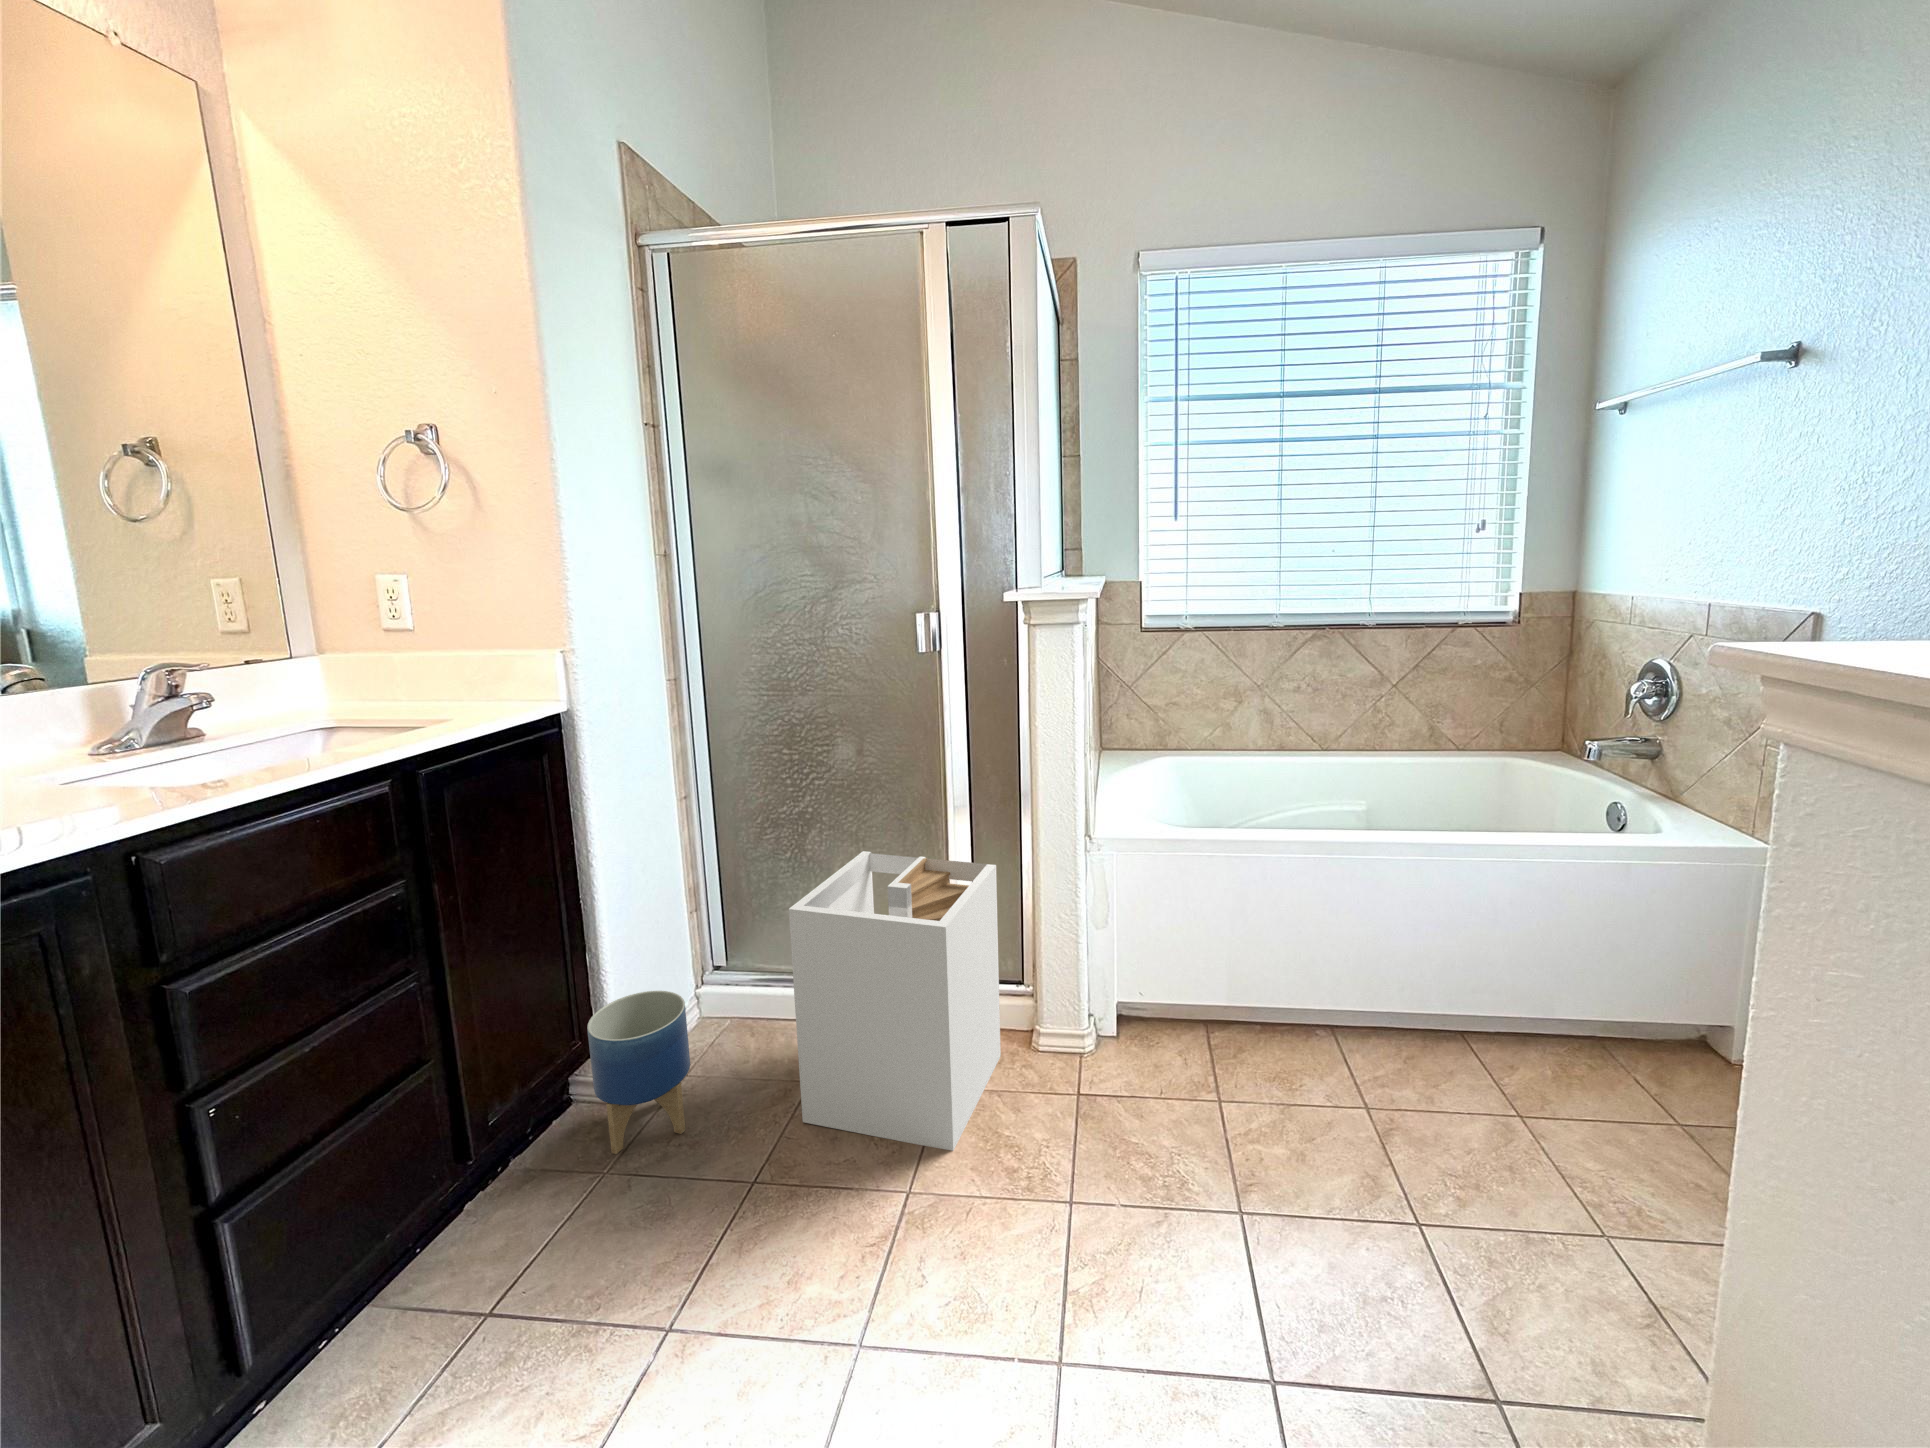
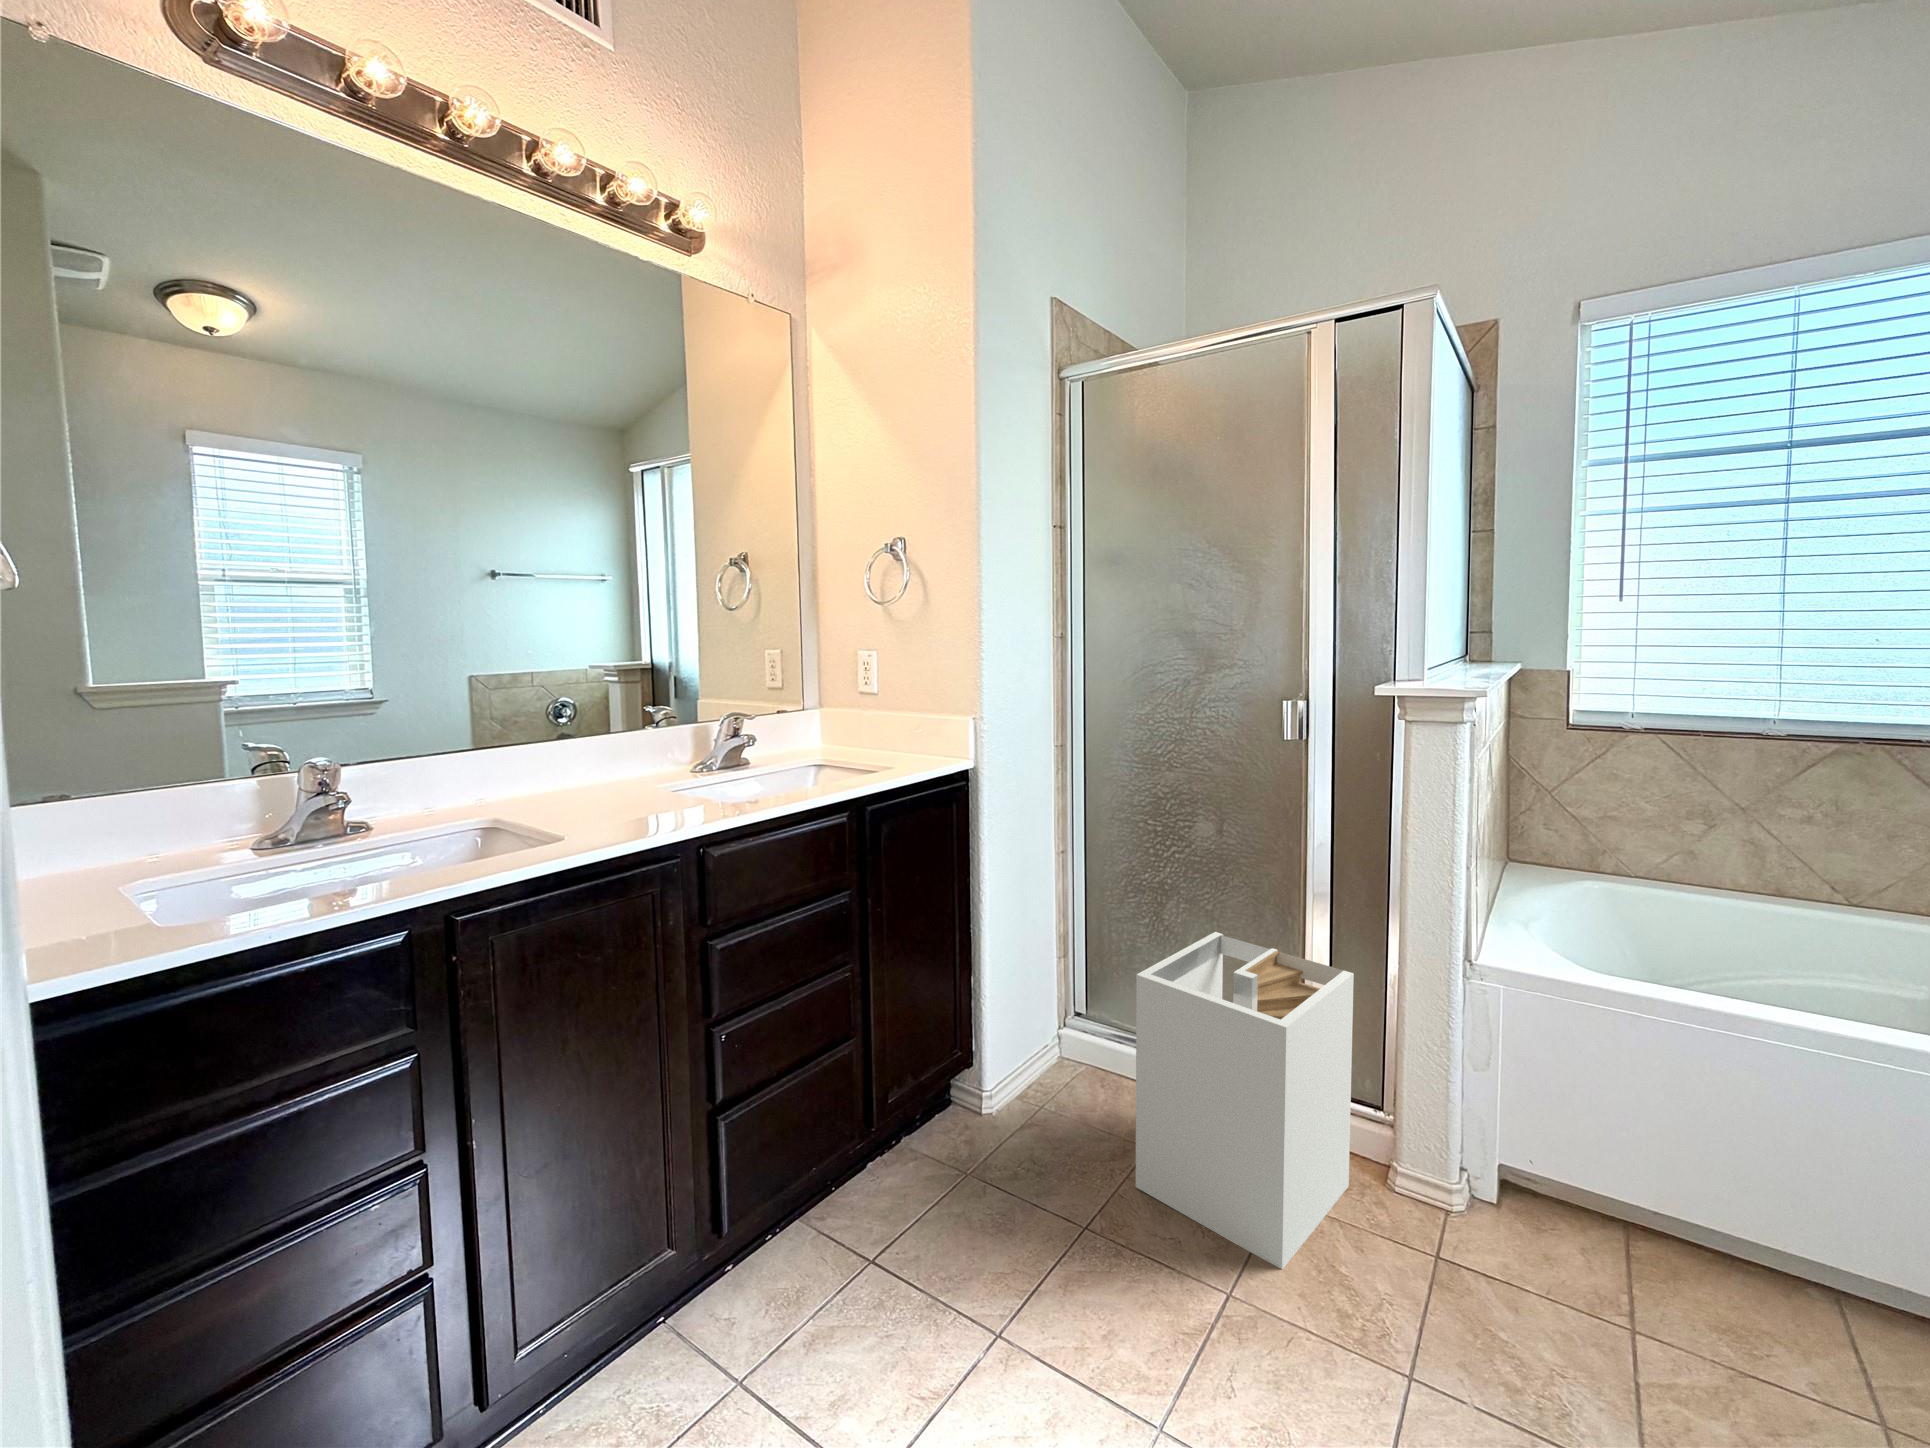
planter: present [587,991,690,1154] -> none [965,1022,1043,1162]

